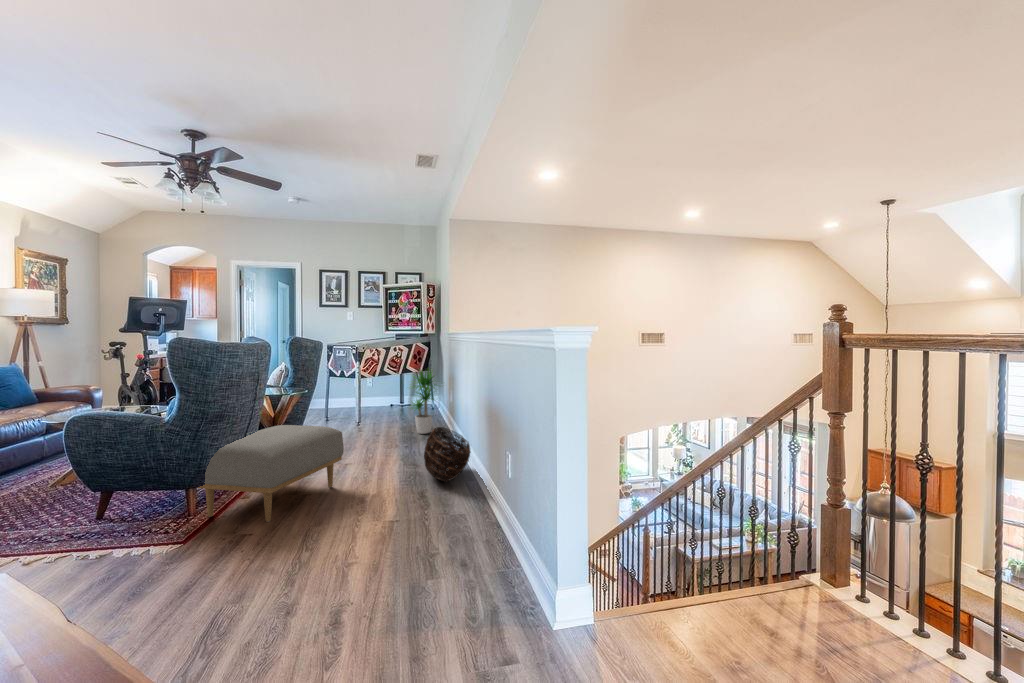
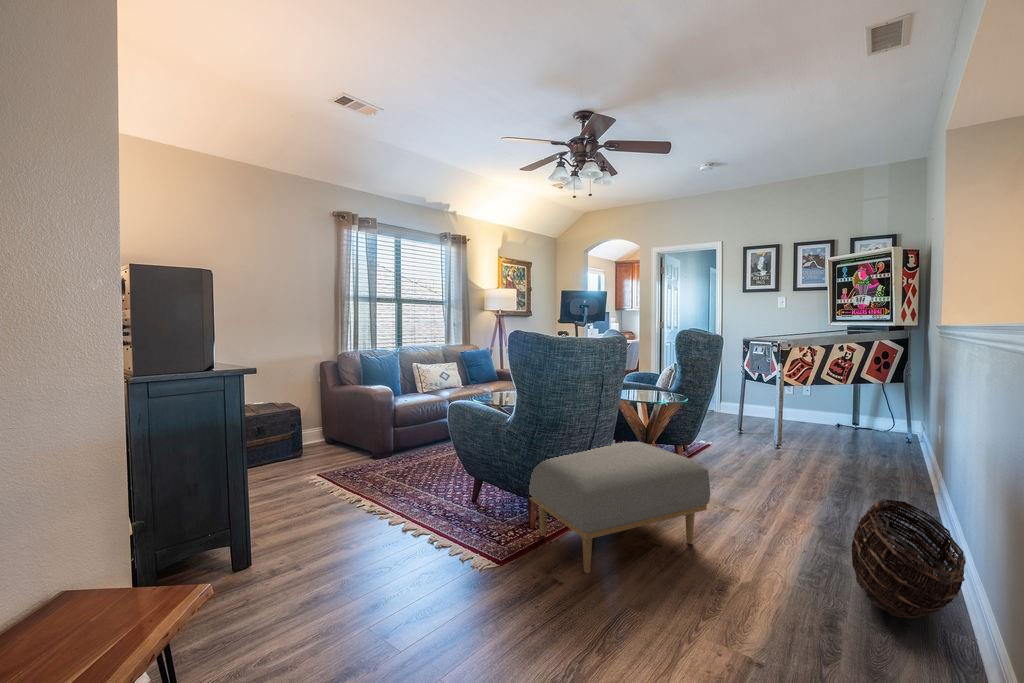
potted plant: present [413,368,435,434] -> none [847,379,931,486]

